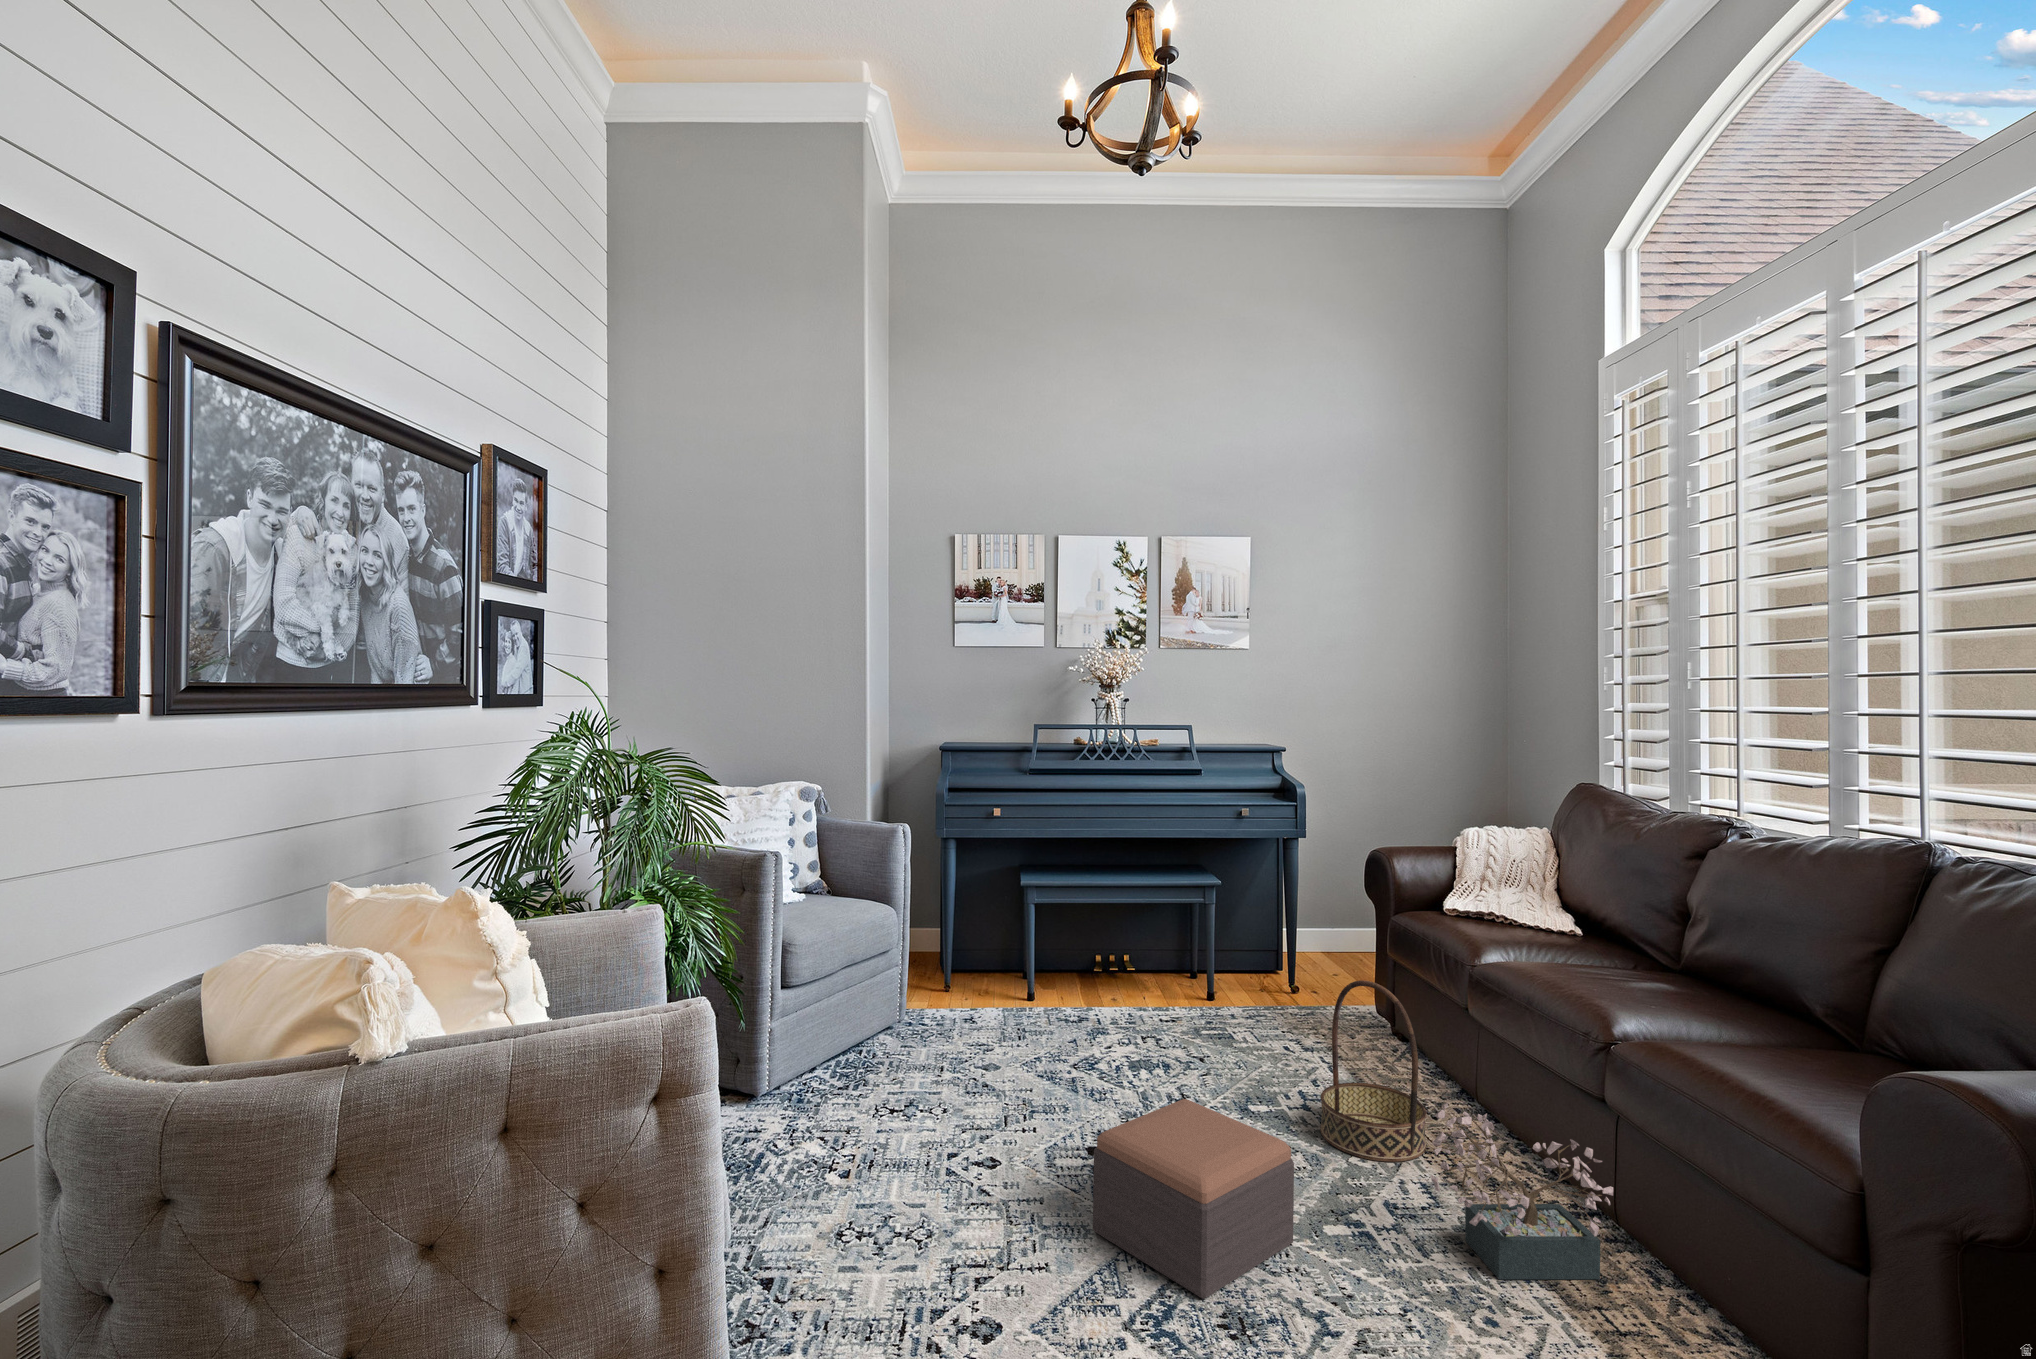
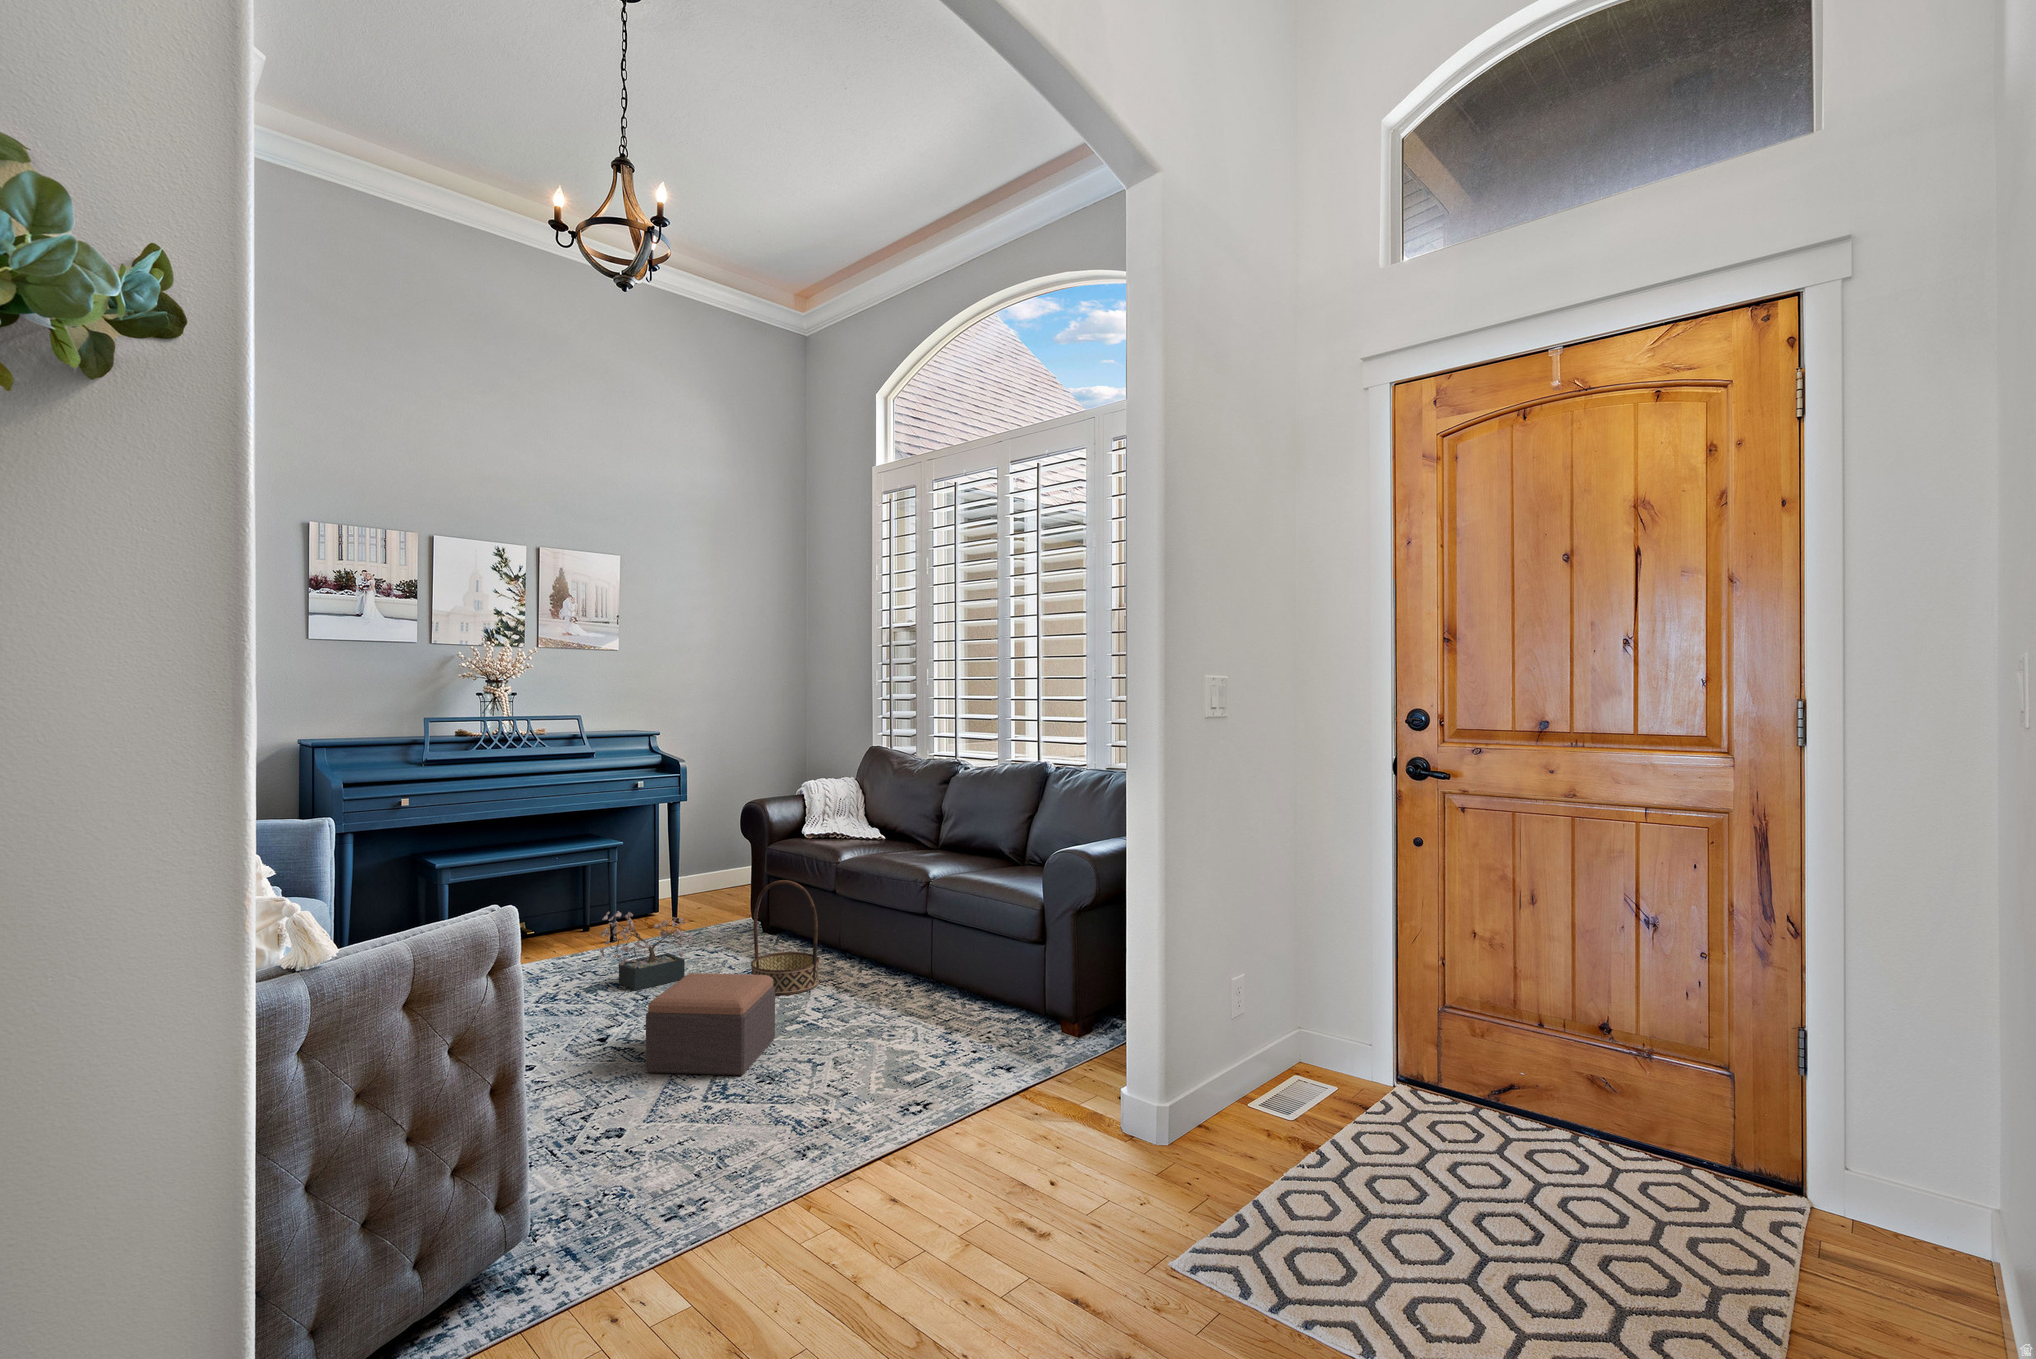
decorative plant: present [1431,1103,1613,1279] -> present [600,911,692,991]

